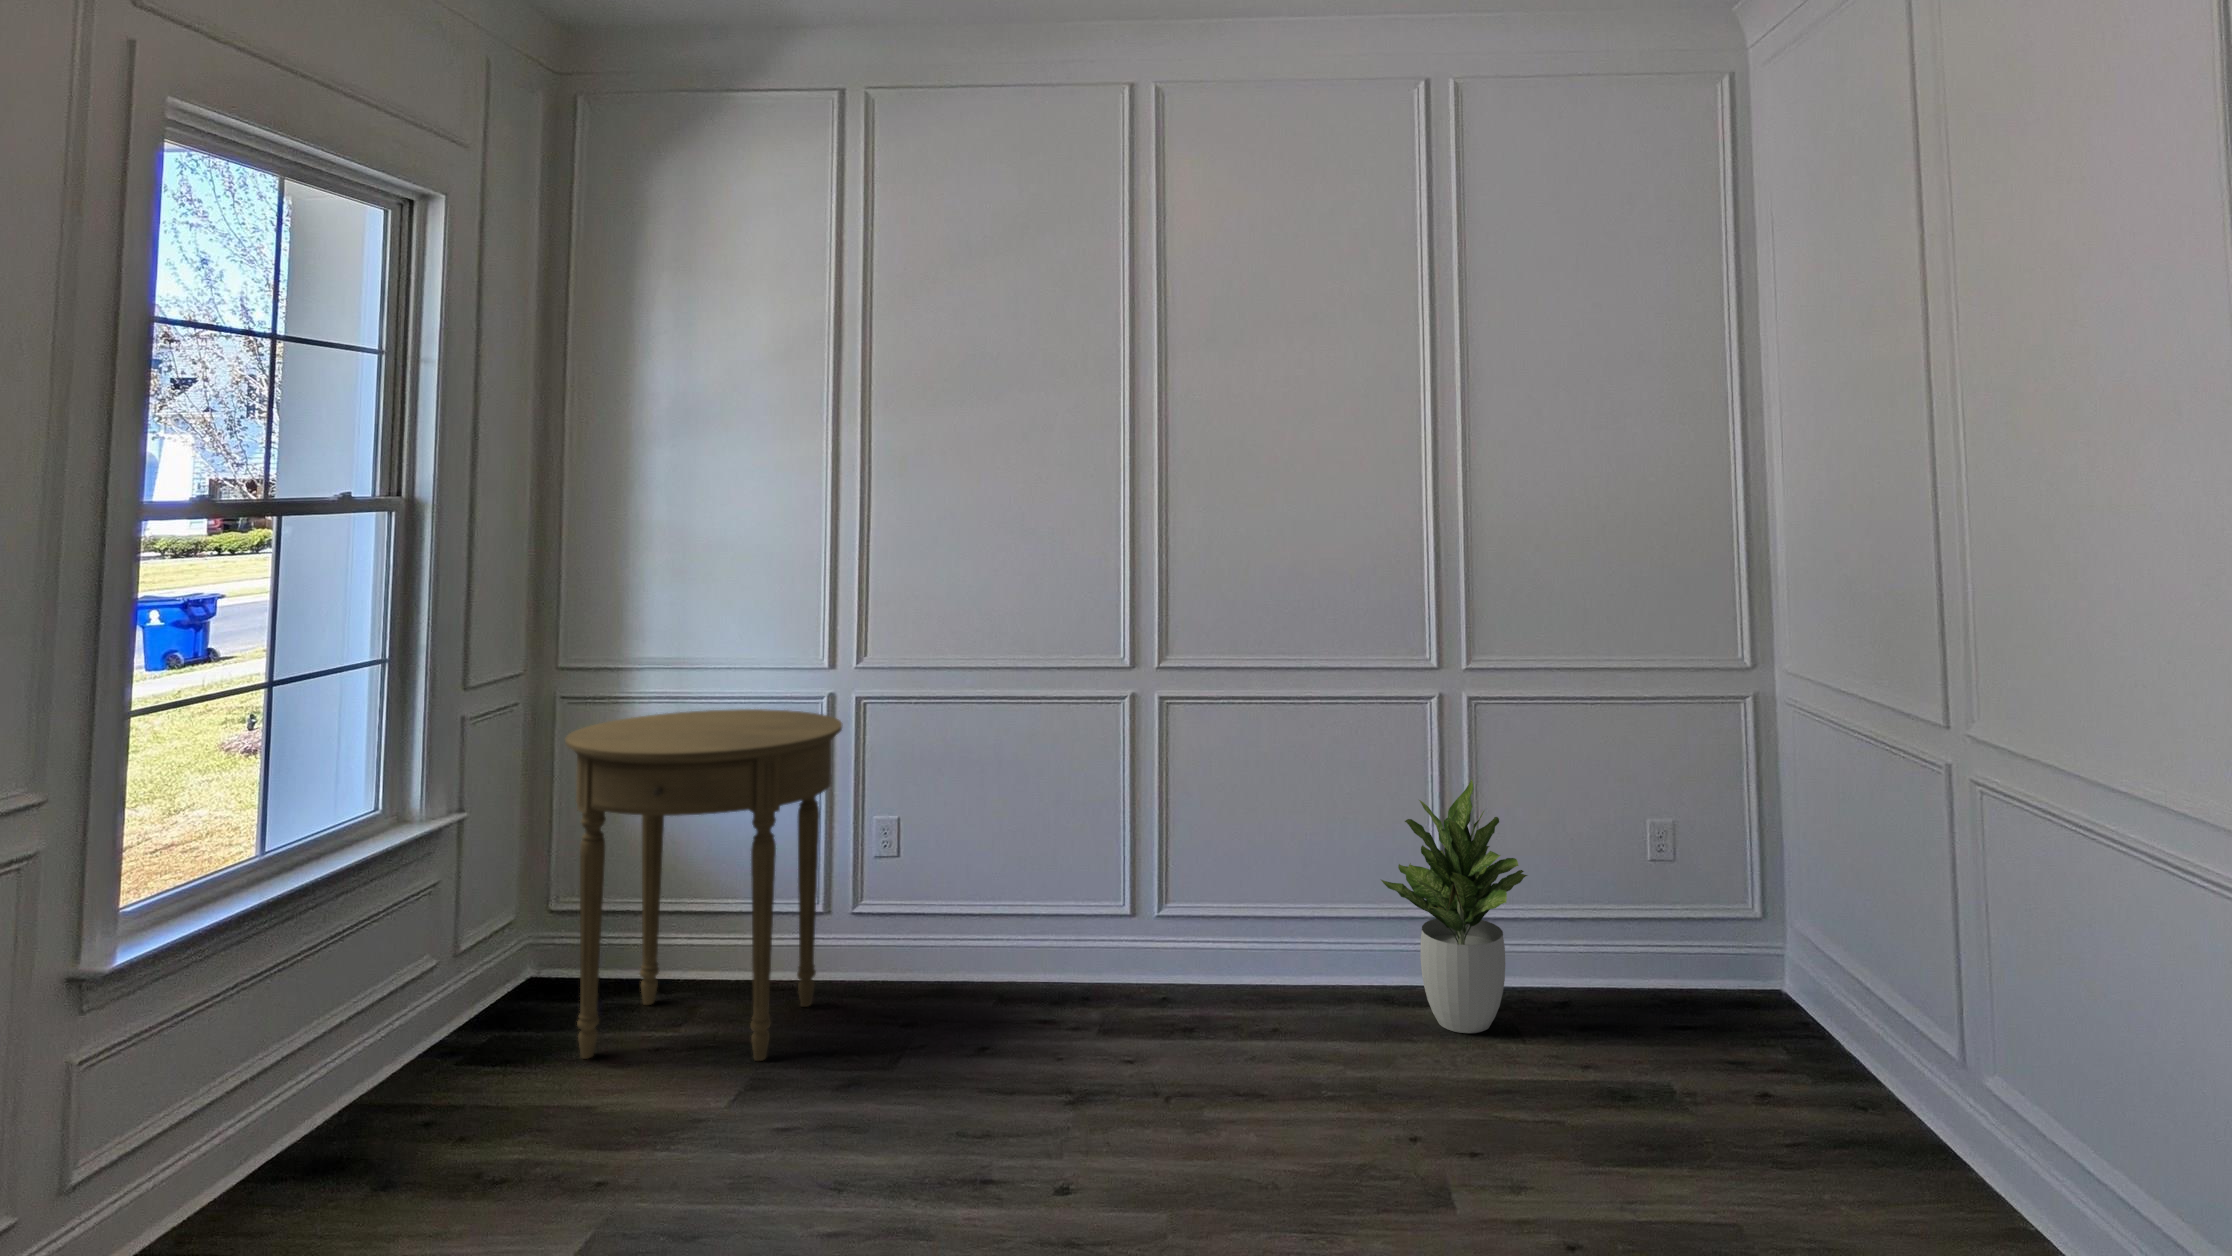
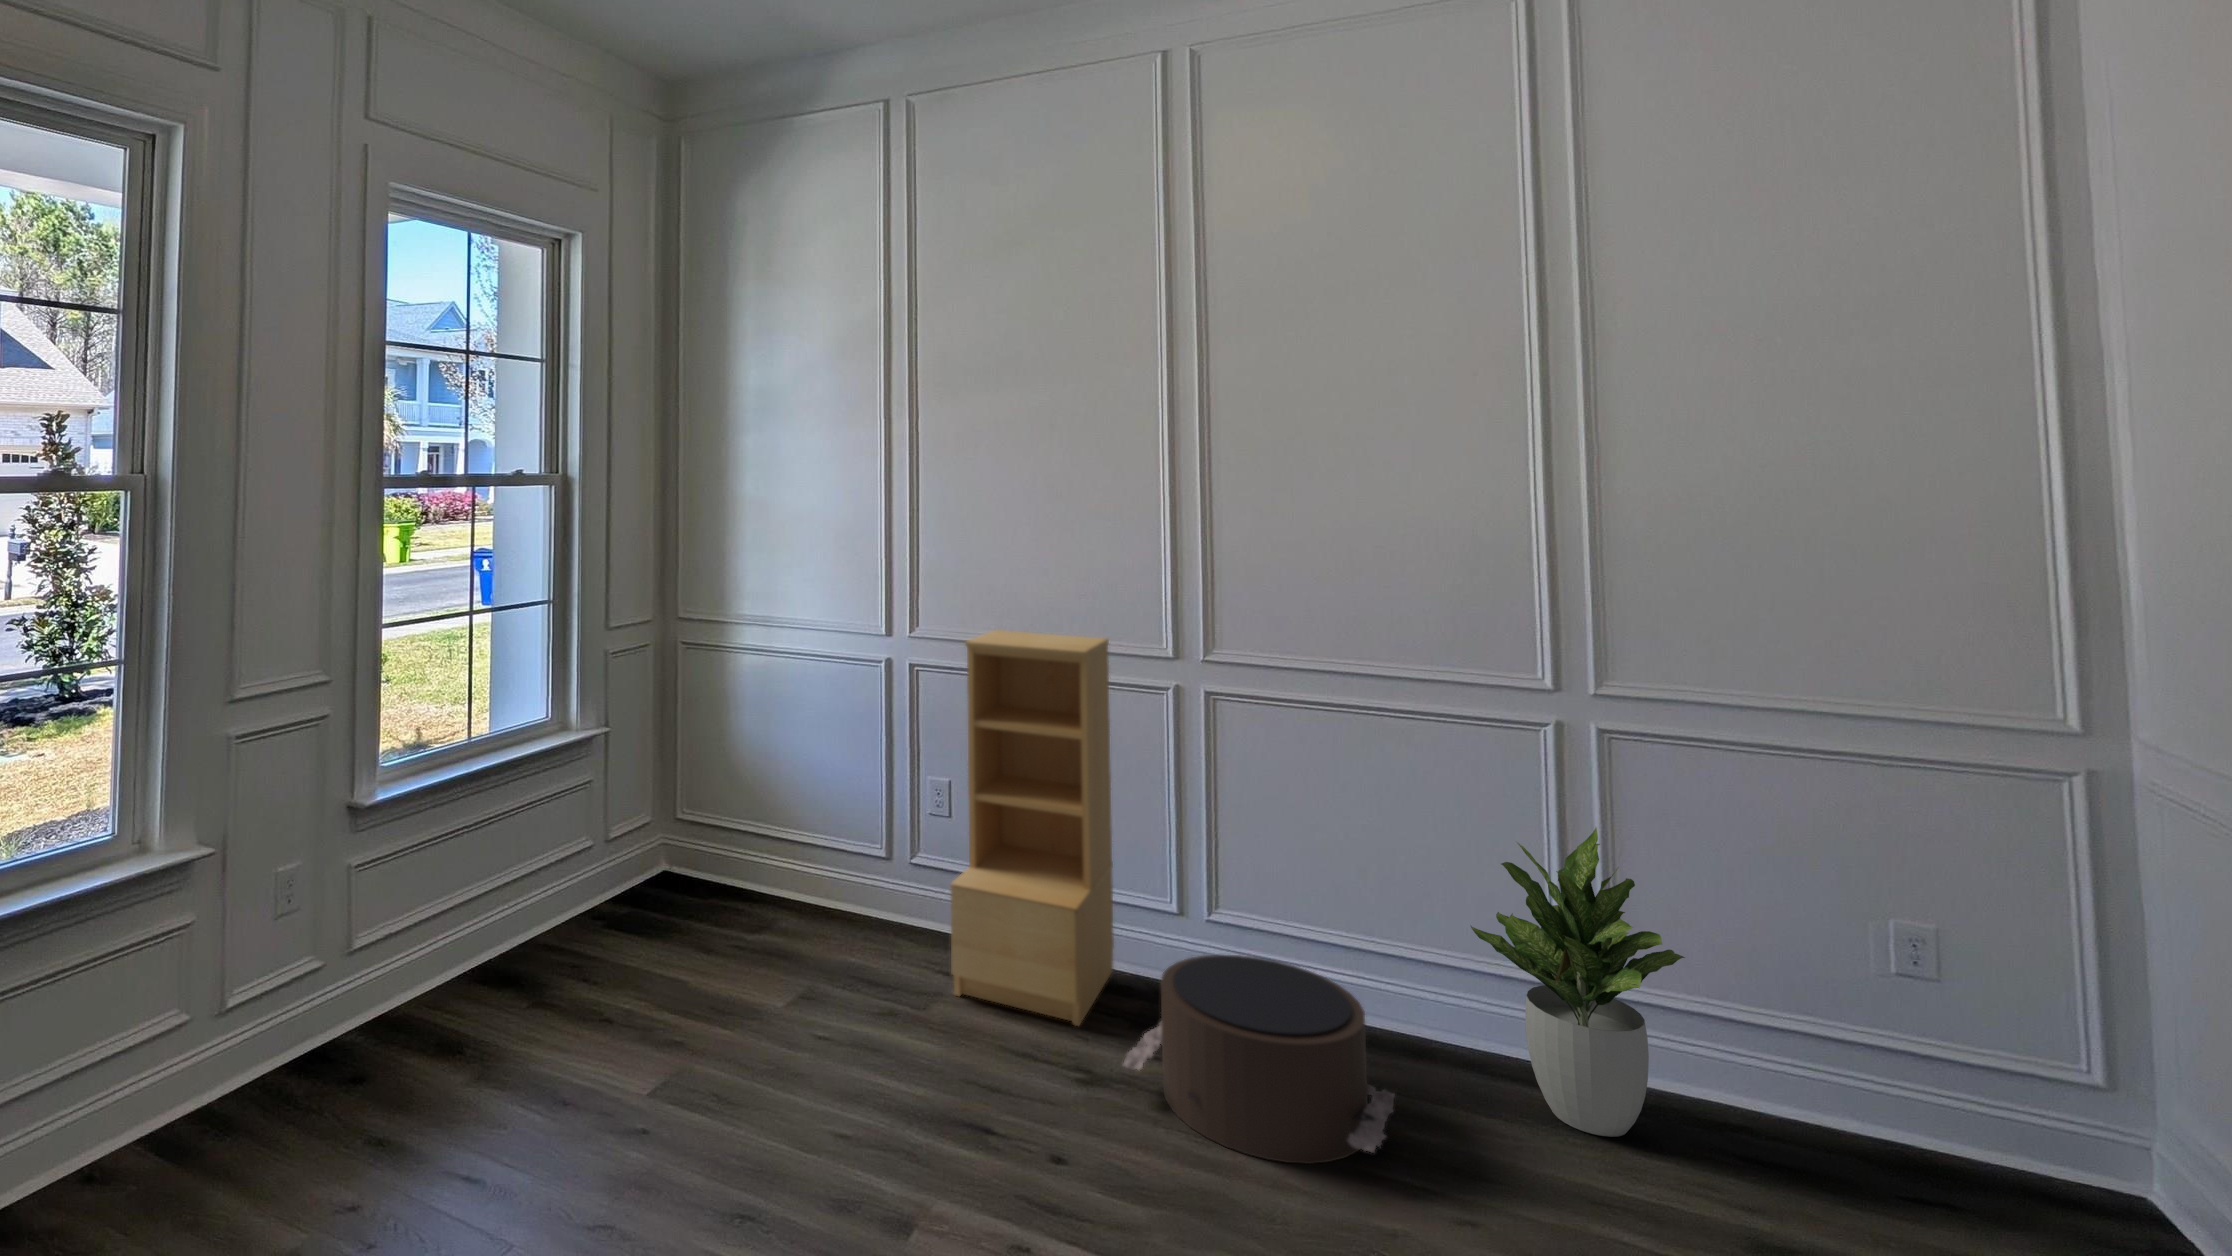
bookshelf: none [914,655,1069,1046] -> present [951,630,1114,1026]
side table: present [565,709,842,1061] -> none [671,661,892,979]
pouf: none [1104,941,1333,1118] -> present [1123,955,1395,1164]

